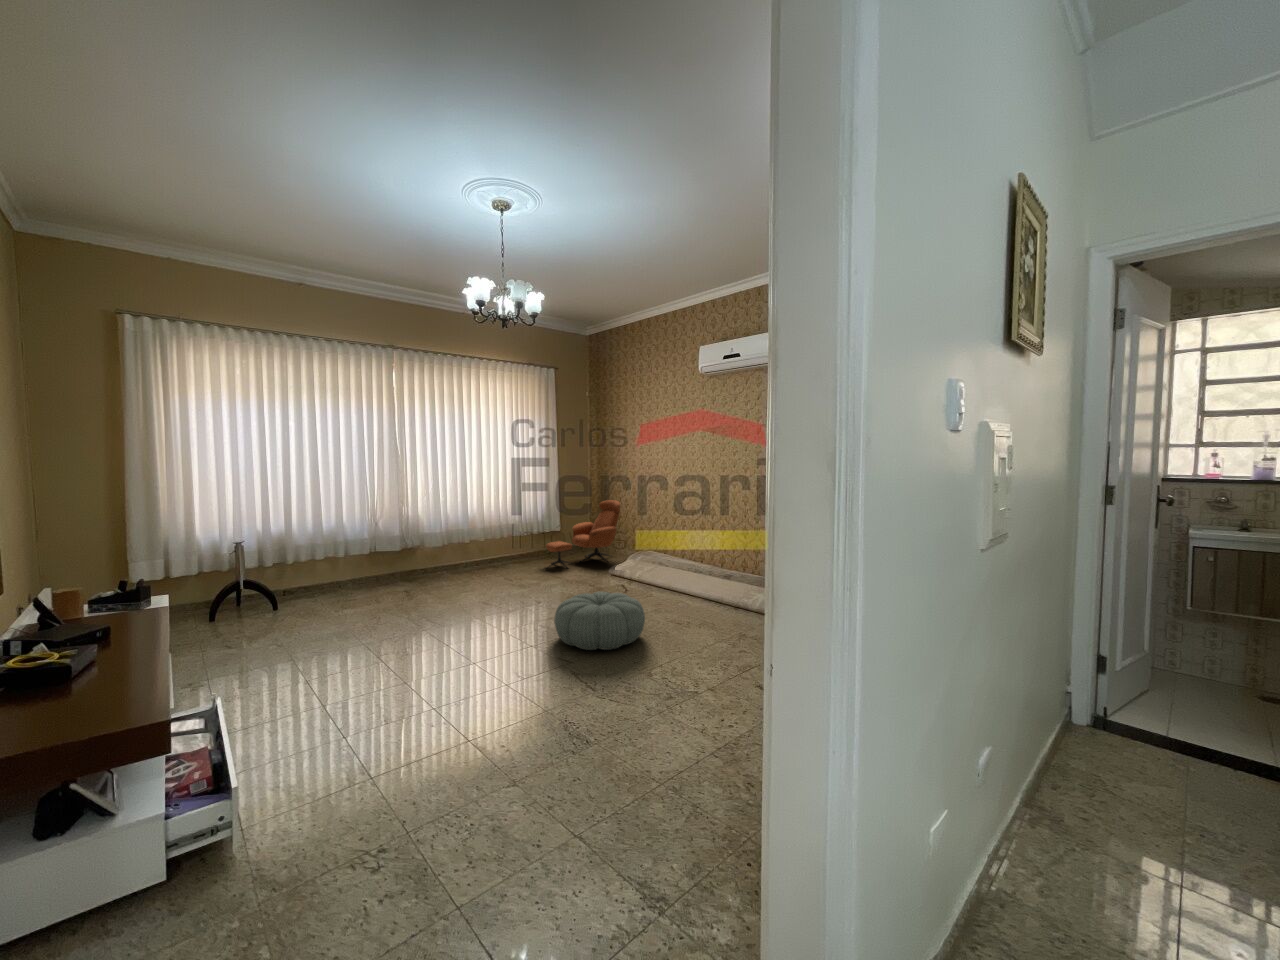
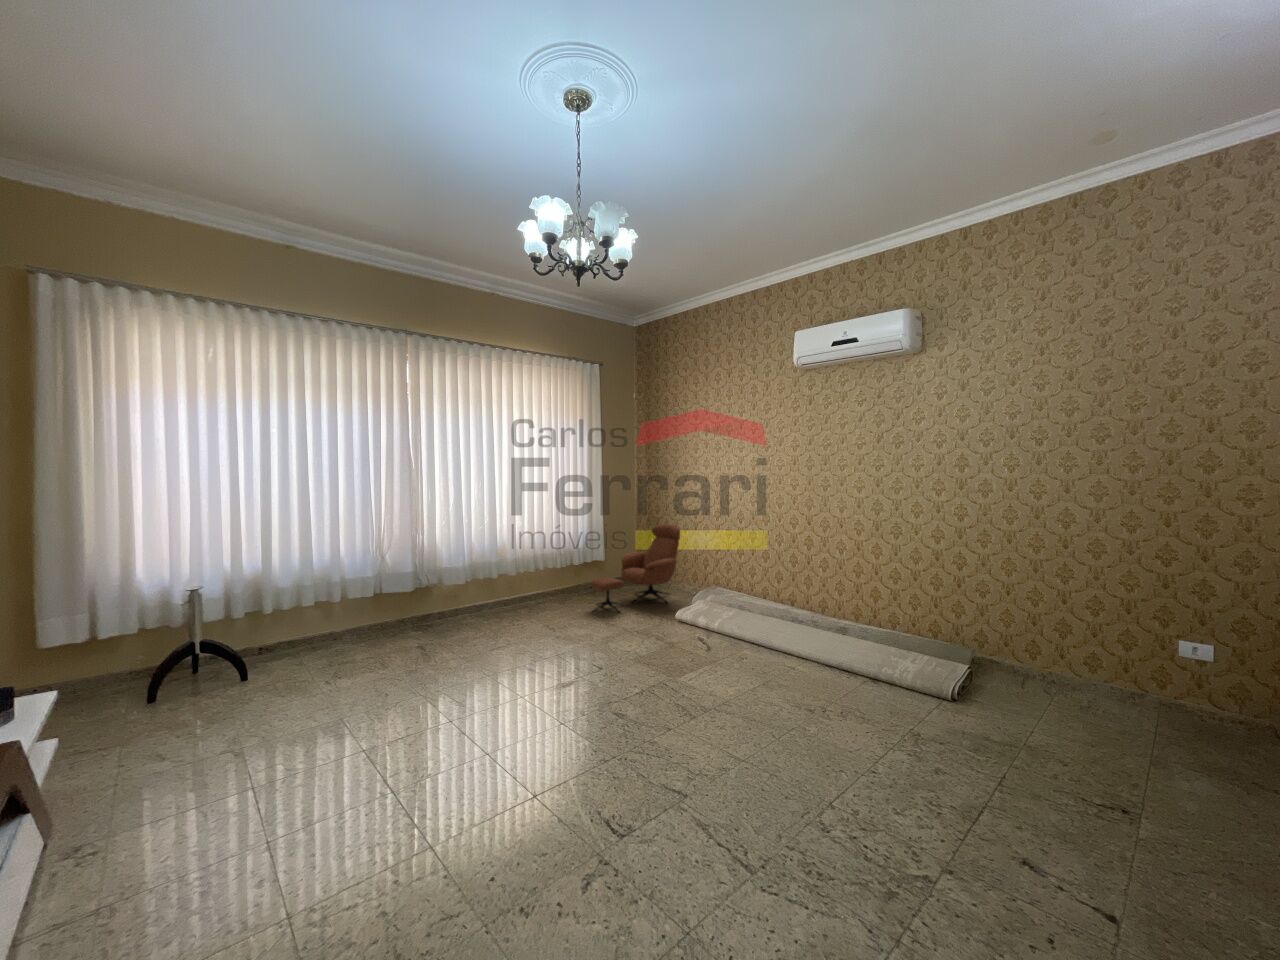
pouf: present [554,592,645,650] -> none [642,666,778,768]

